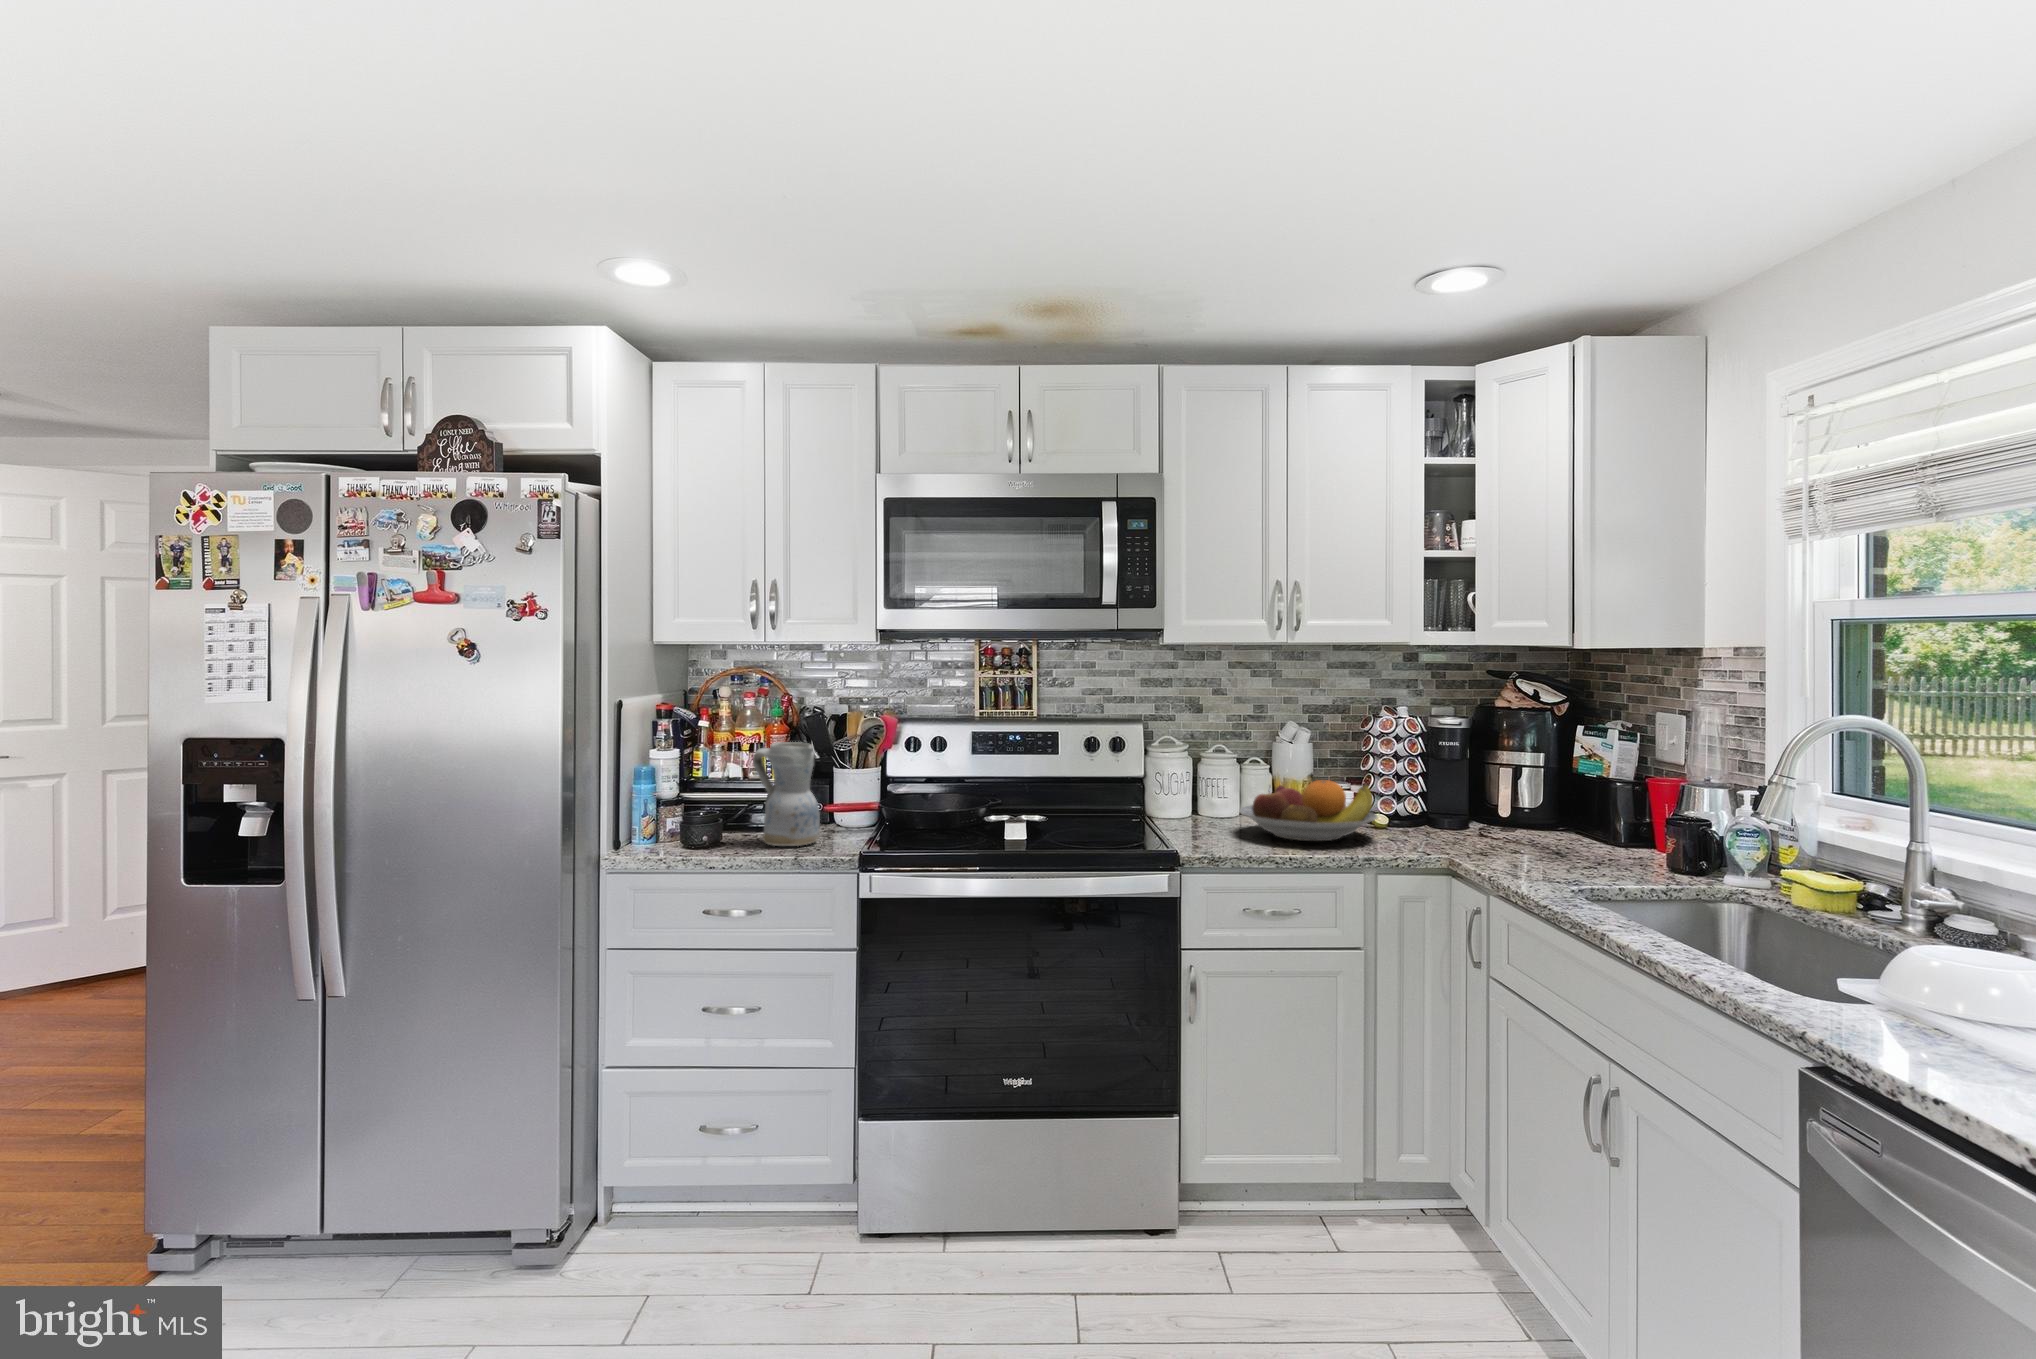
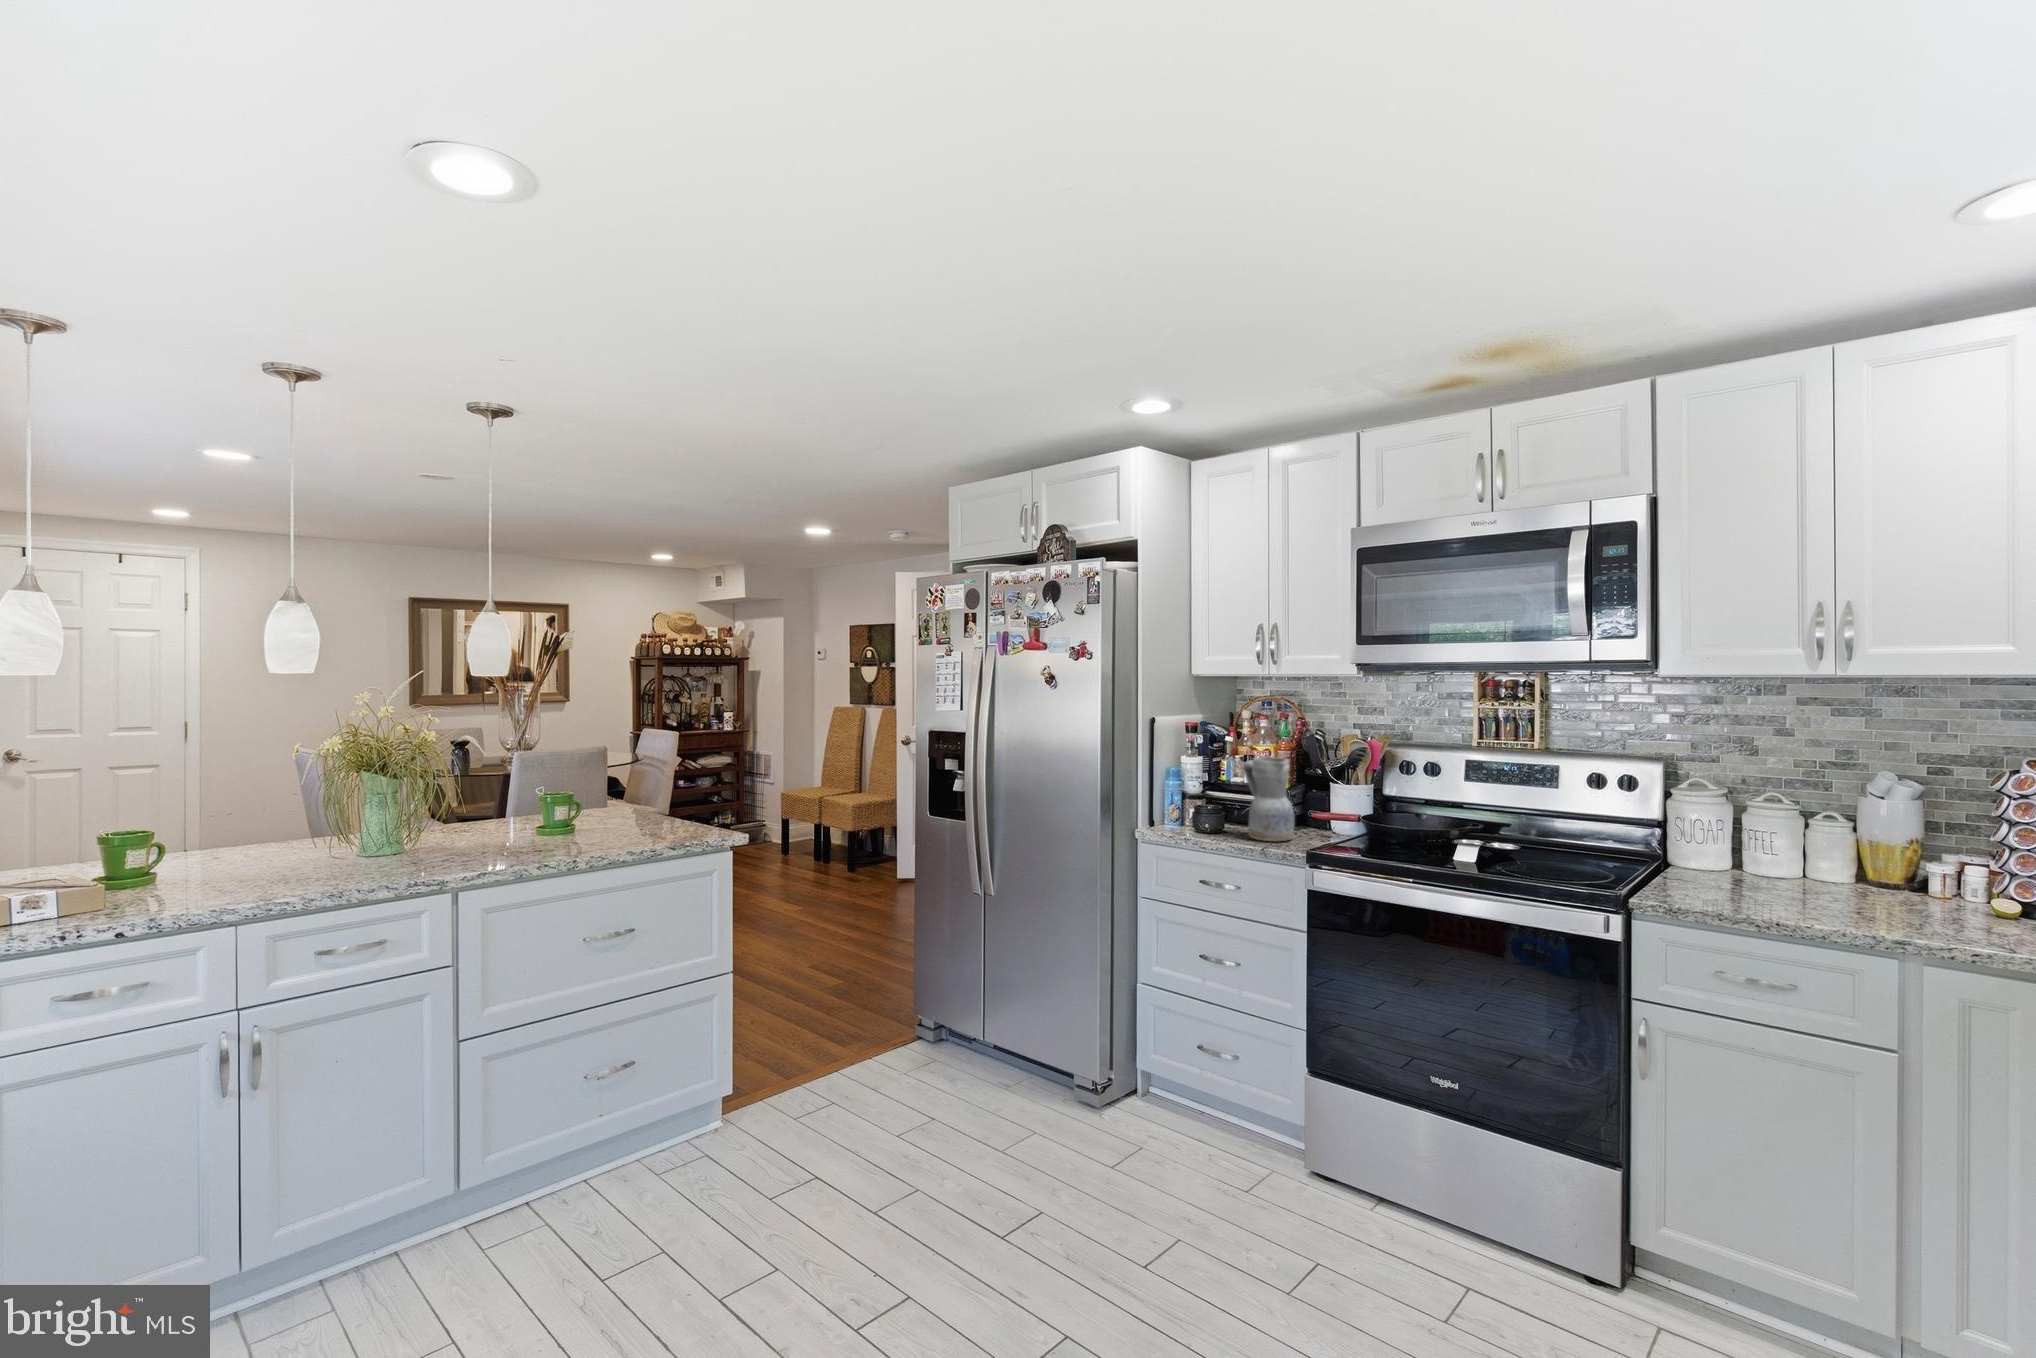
fruit bowl: present [1239,780,1377,841] -> none [1751,843,1969,920]

